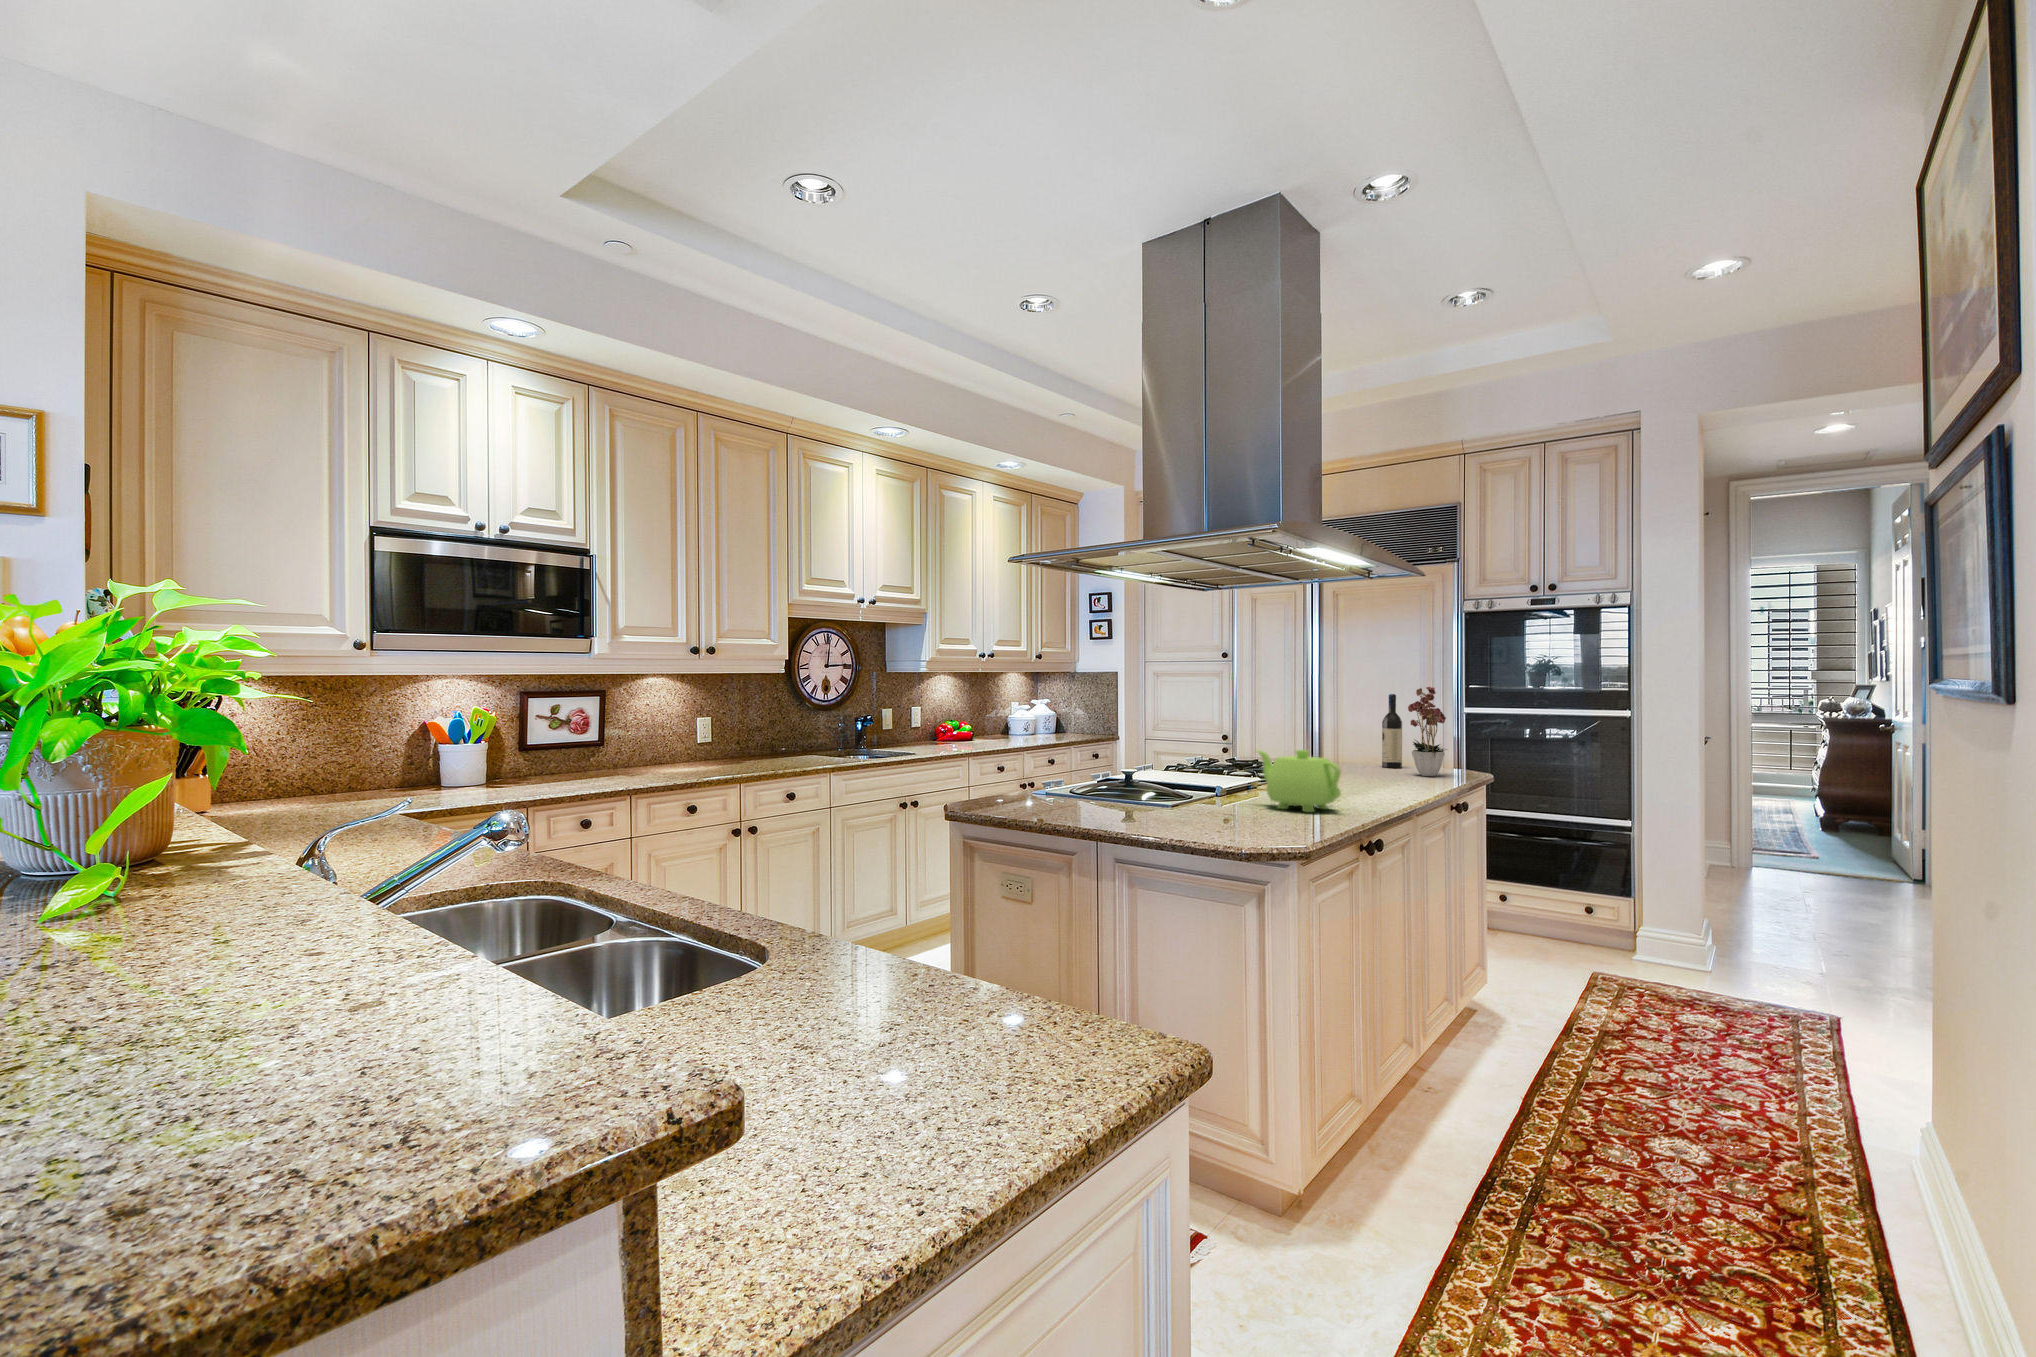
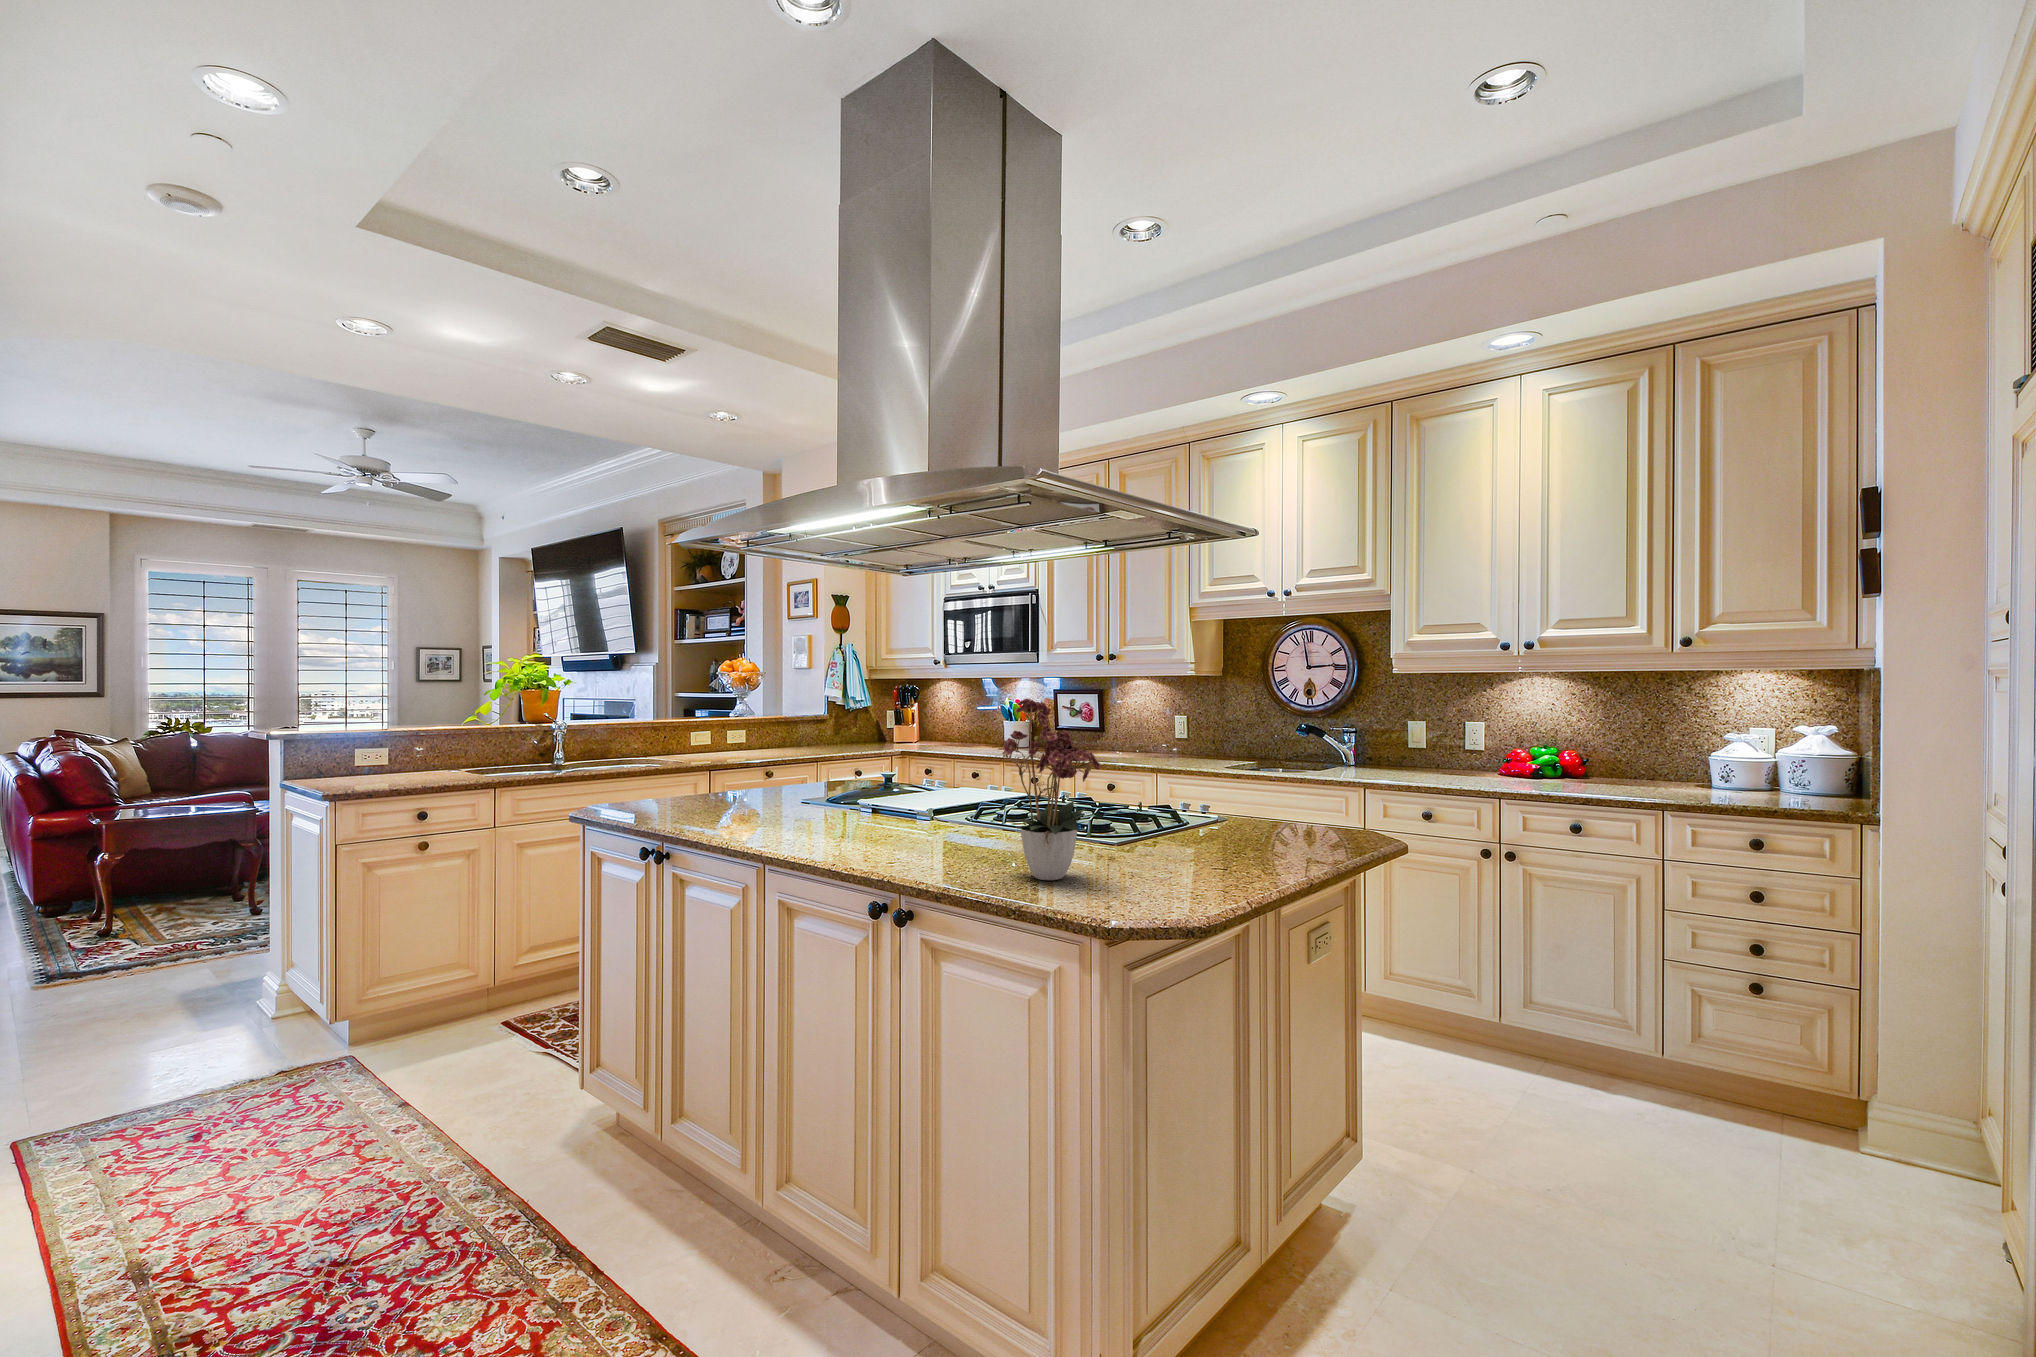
wine bottle: present [1382,694,1402,768] -> none [1207,717,1250,884]
teapot: present [1258,750,1341,812] -> none [657,750,745,811]

